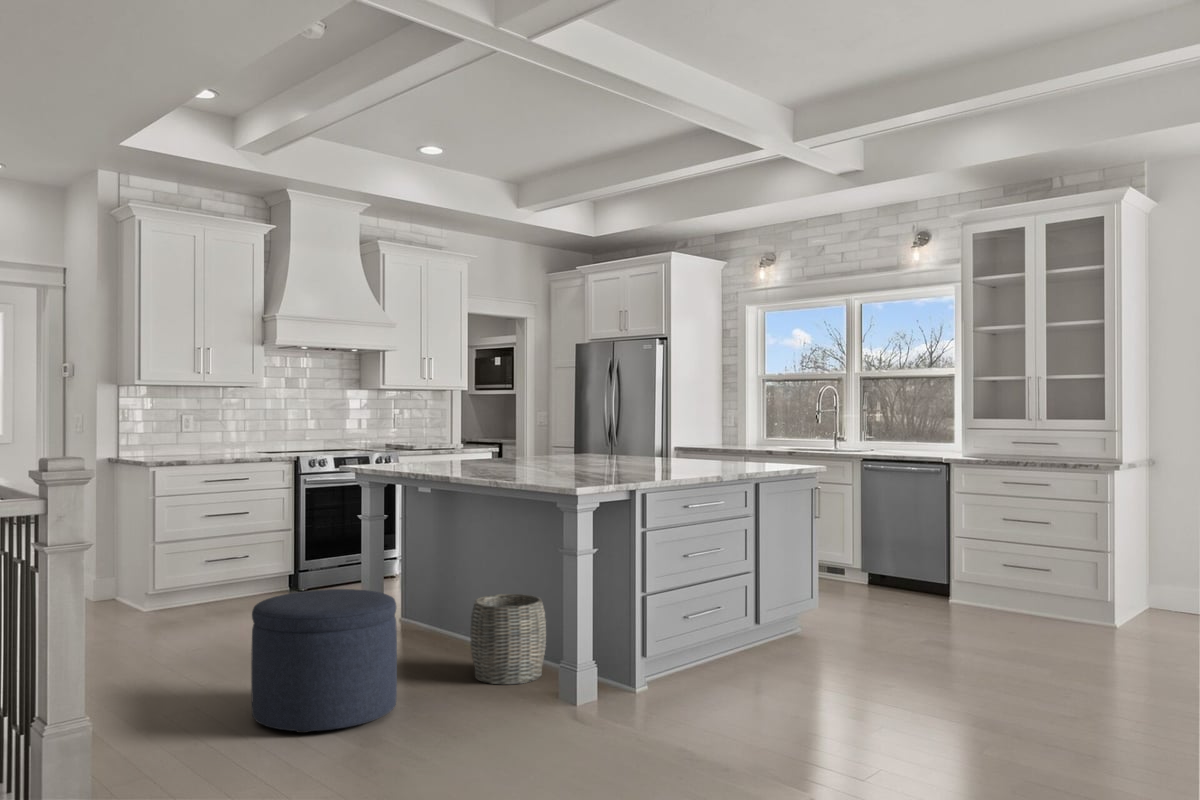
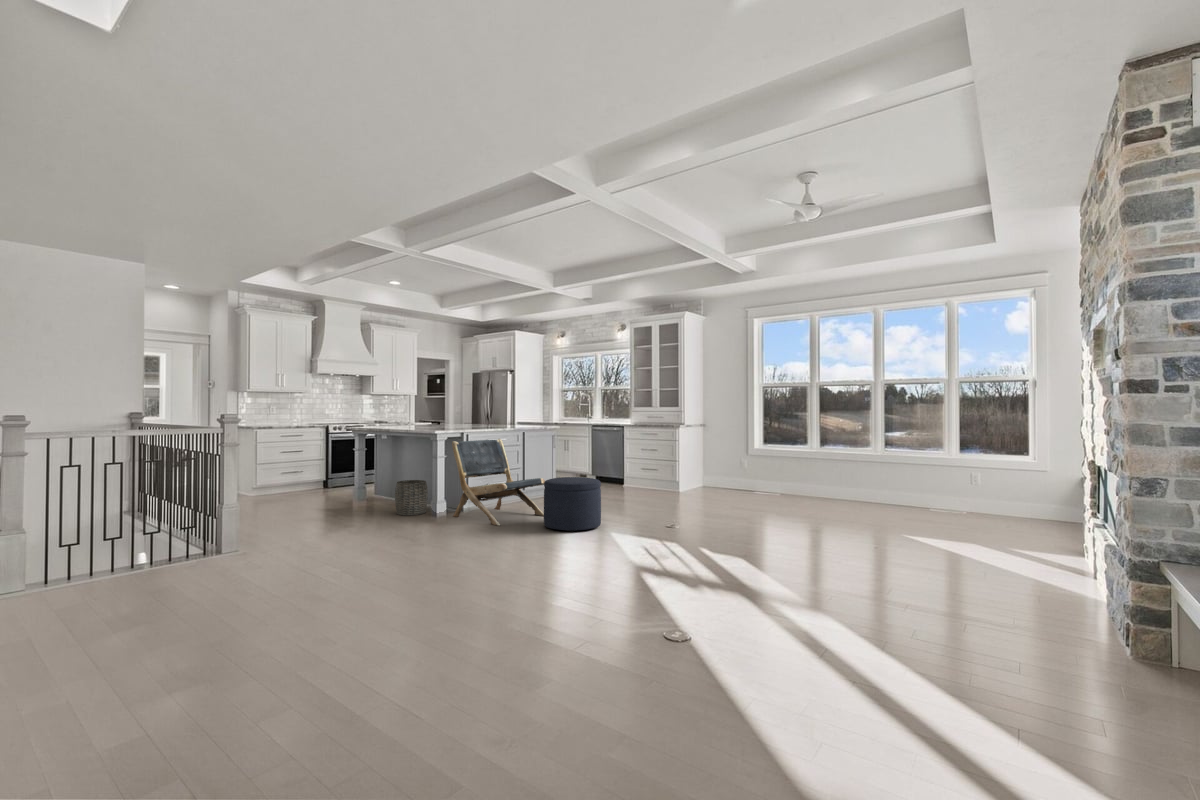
lounge chair: none [612,496,850,731] -> present [452,439,545,525]
ottoman: present [251,589,397,733] -> present [544,477,601,532]

